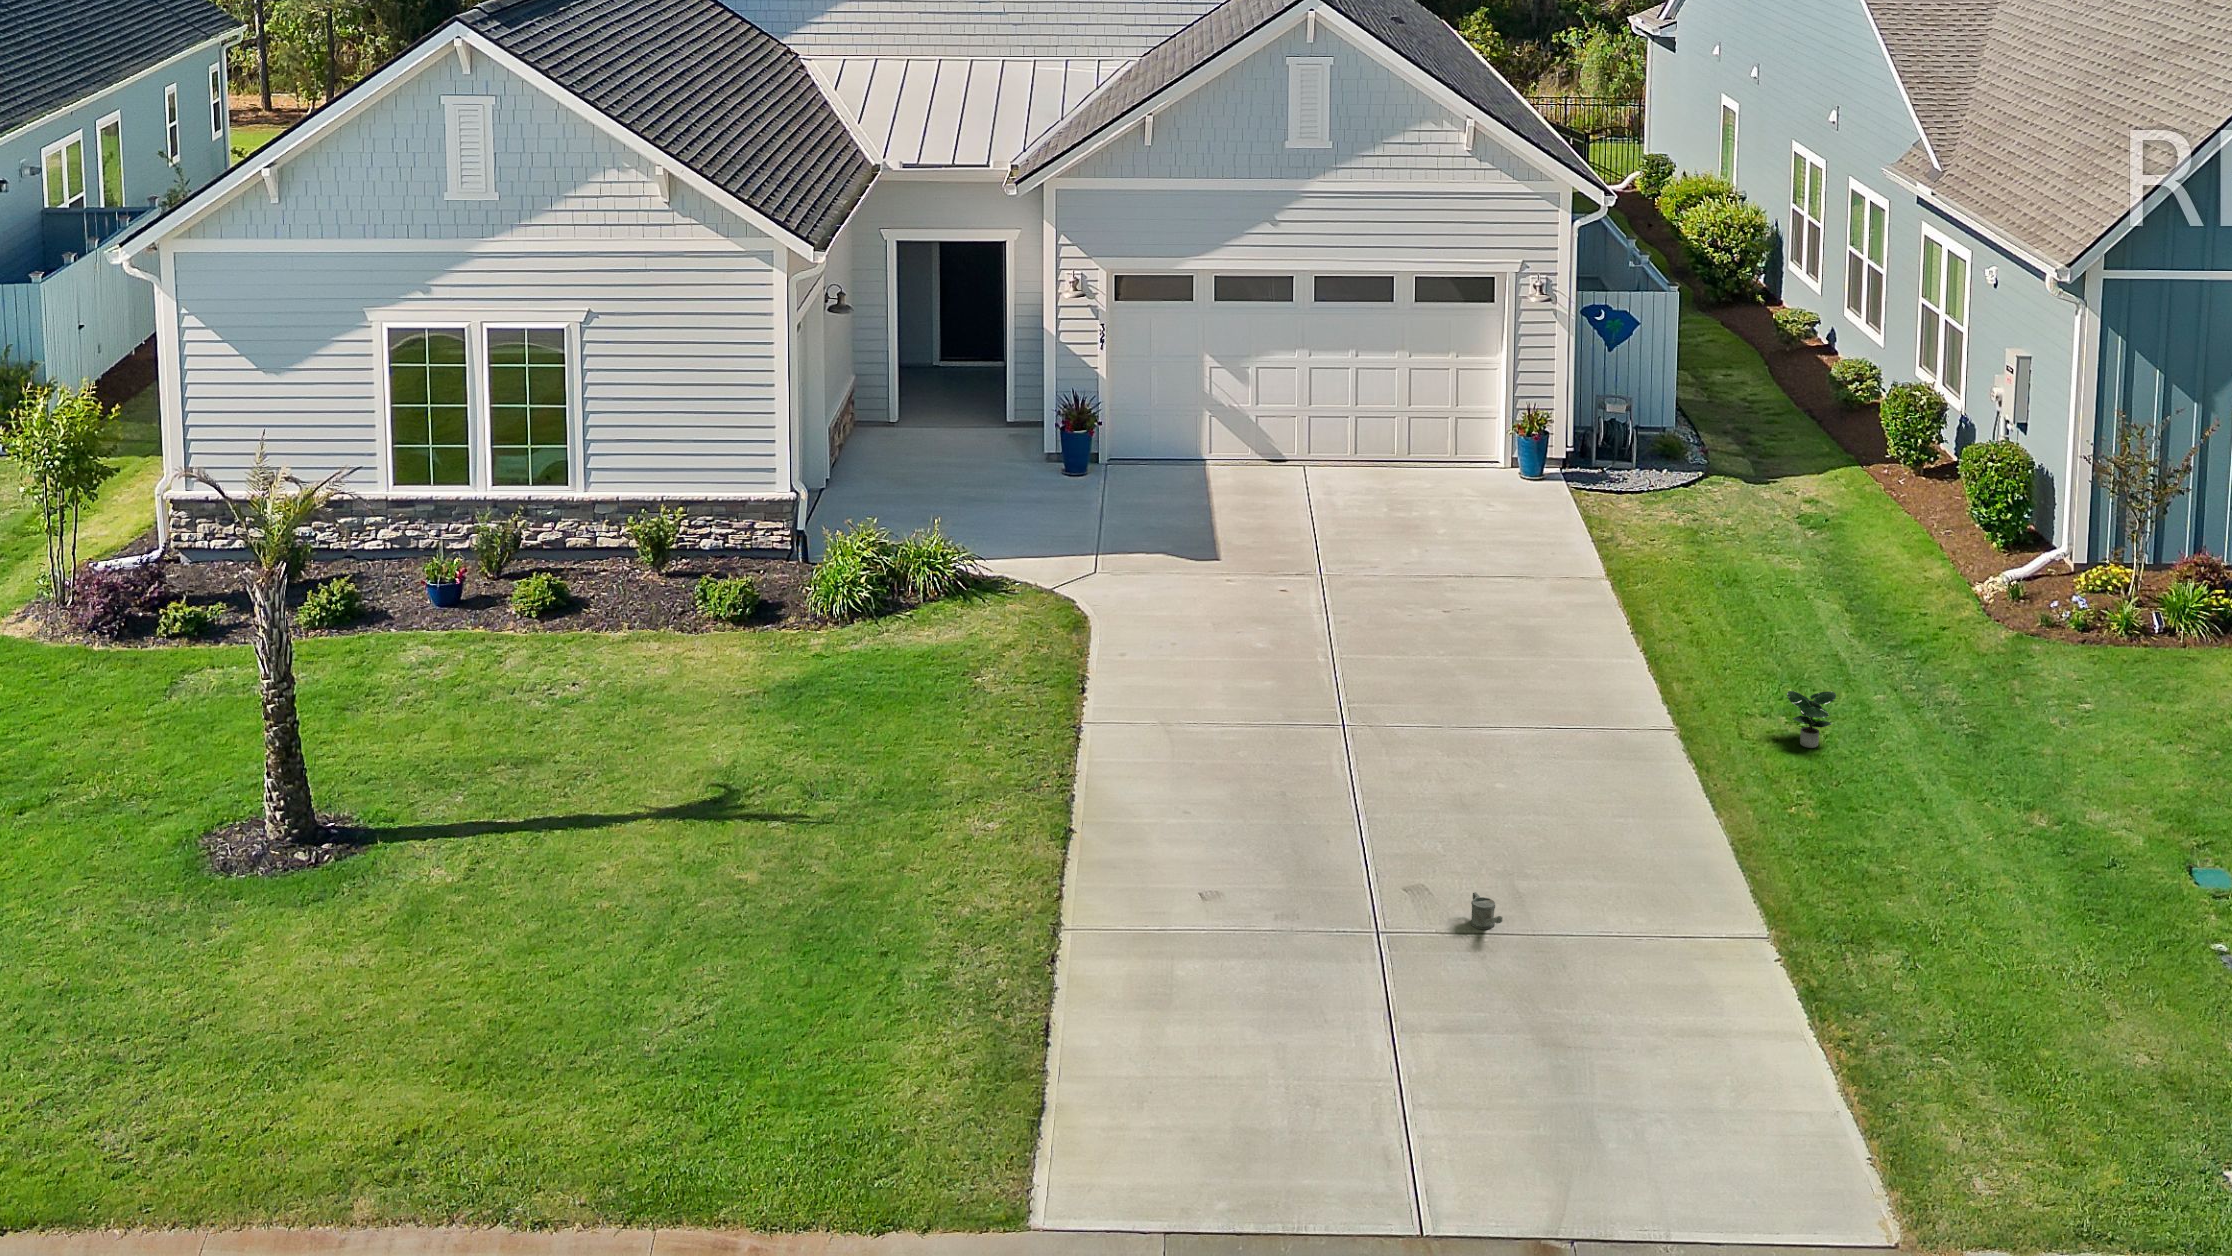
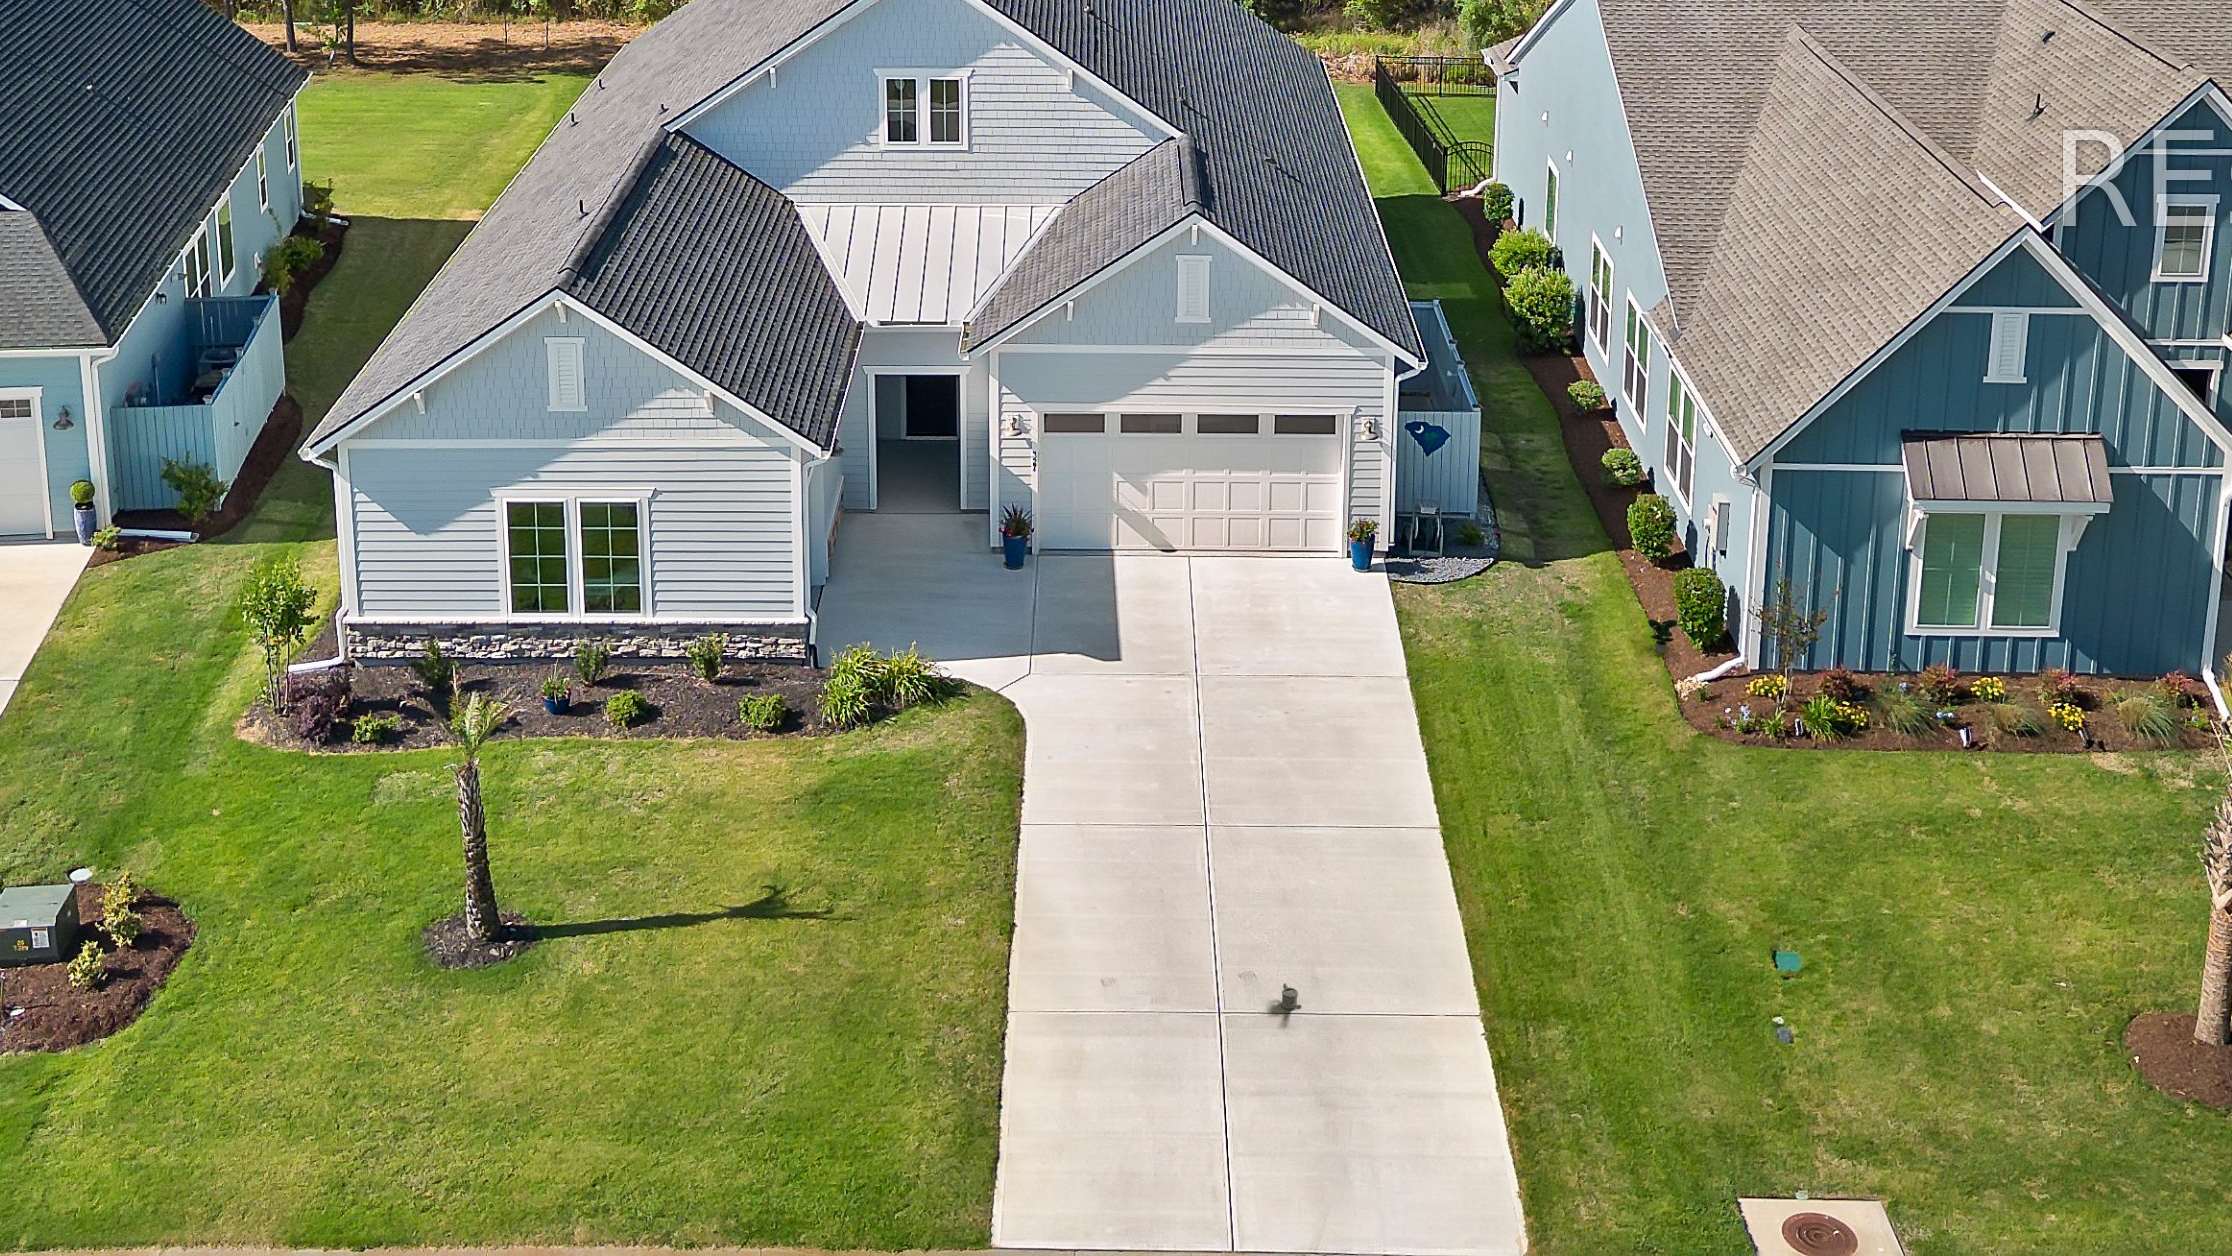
potted plant: present [1787,691,1836,748] -> present [1648,619,1677,653]

